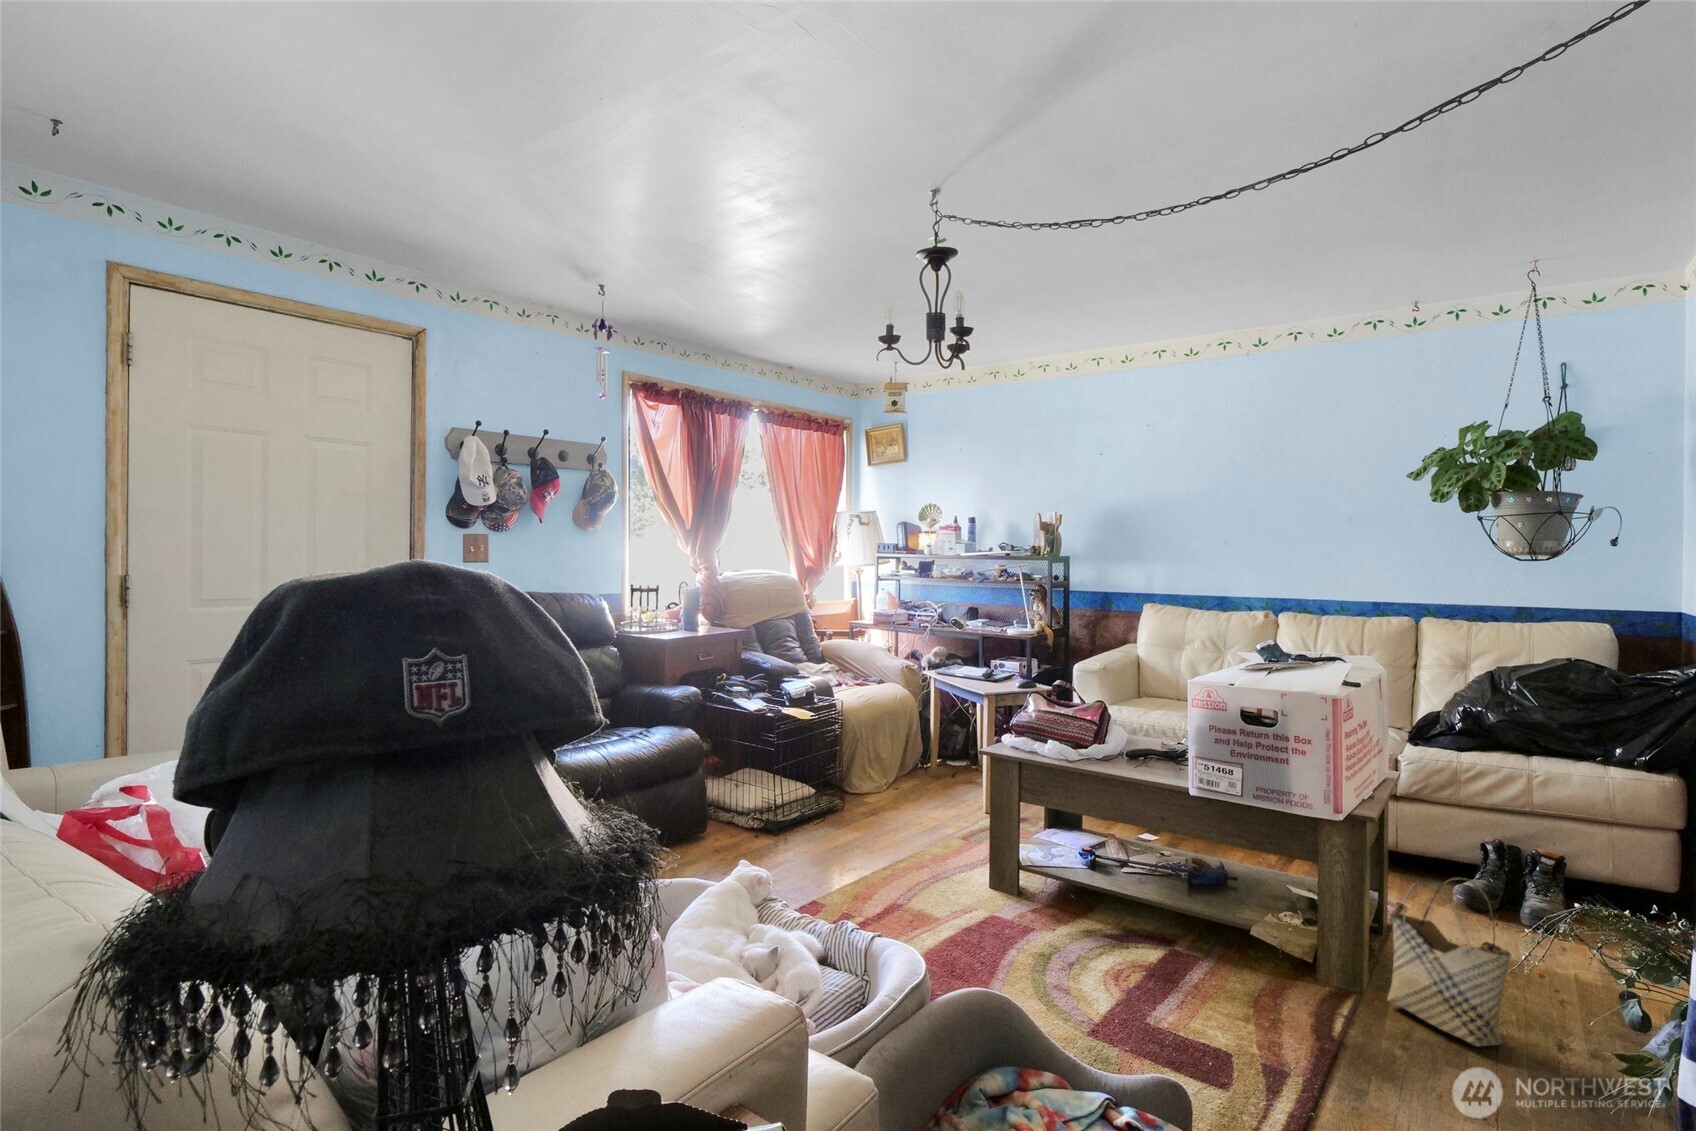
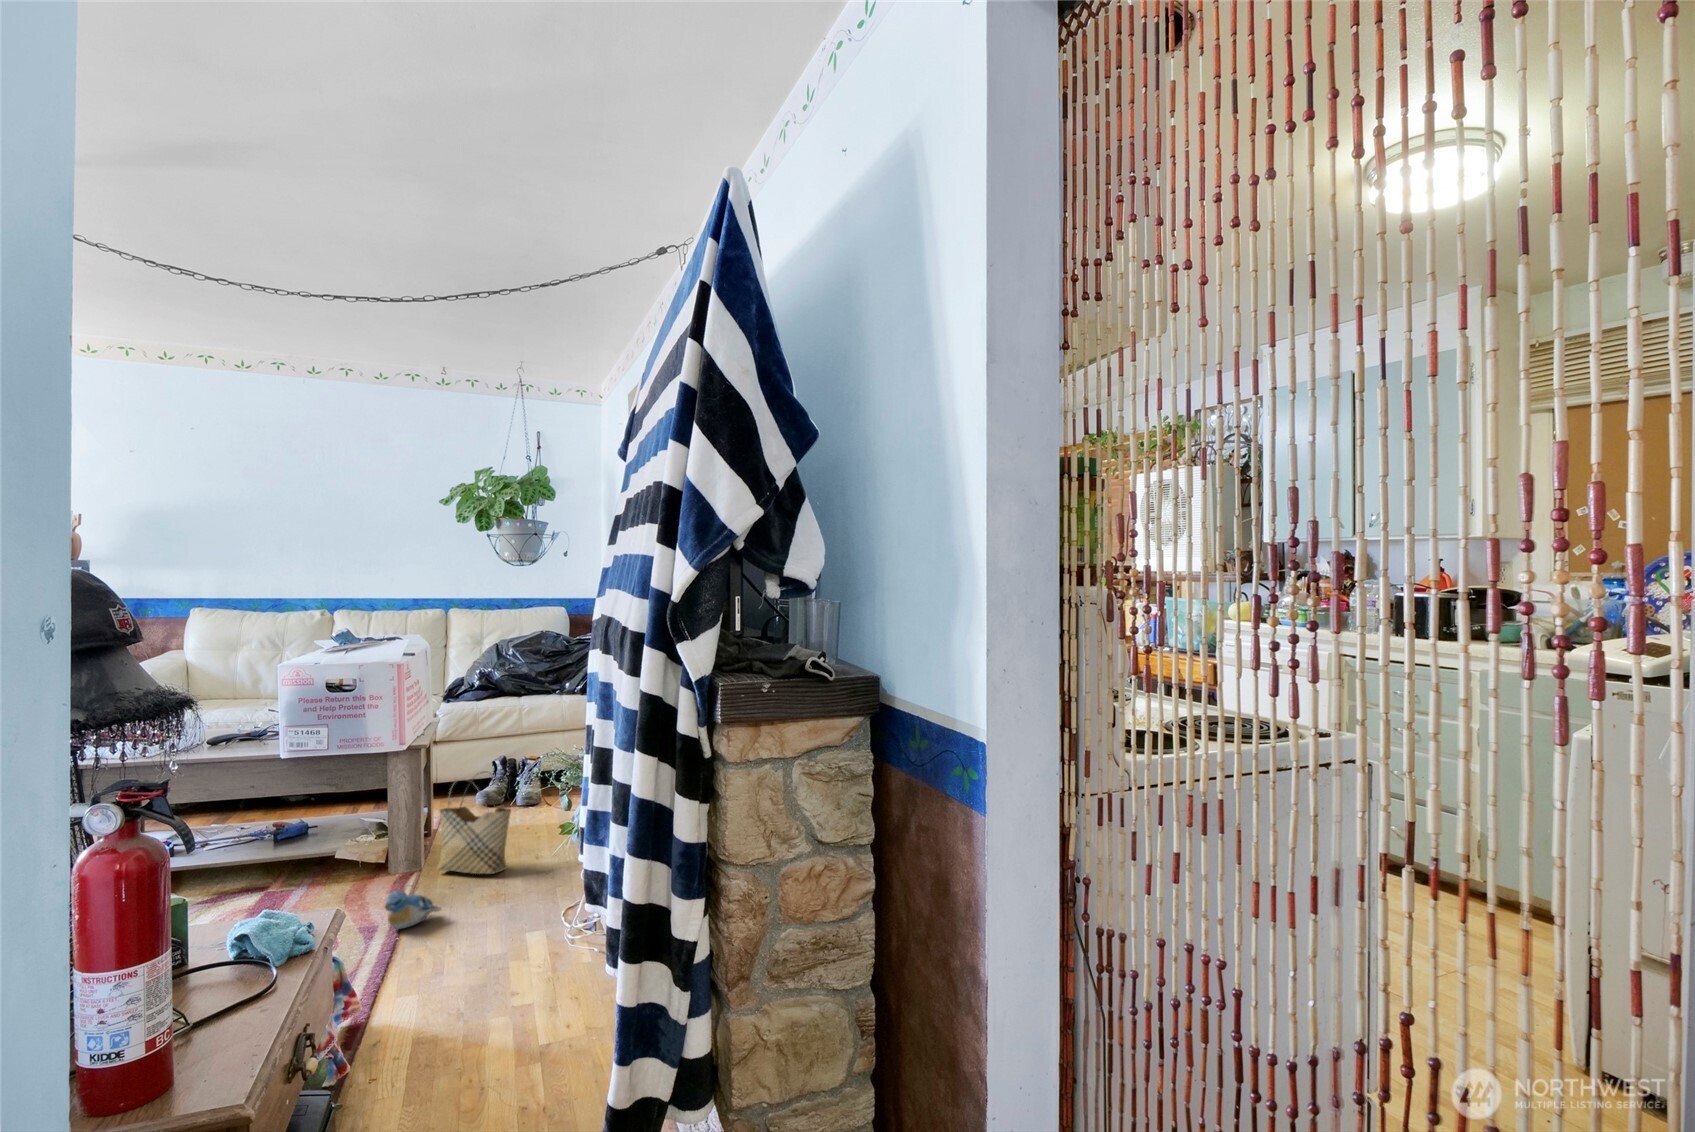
plush toy: none [1301,1027,1387,1087] -> present [385,891,441,929]

